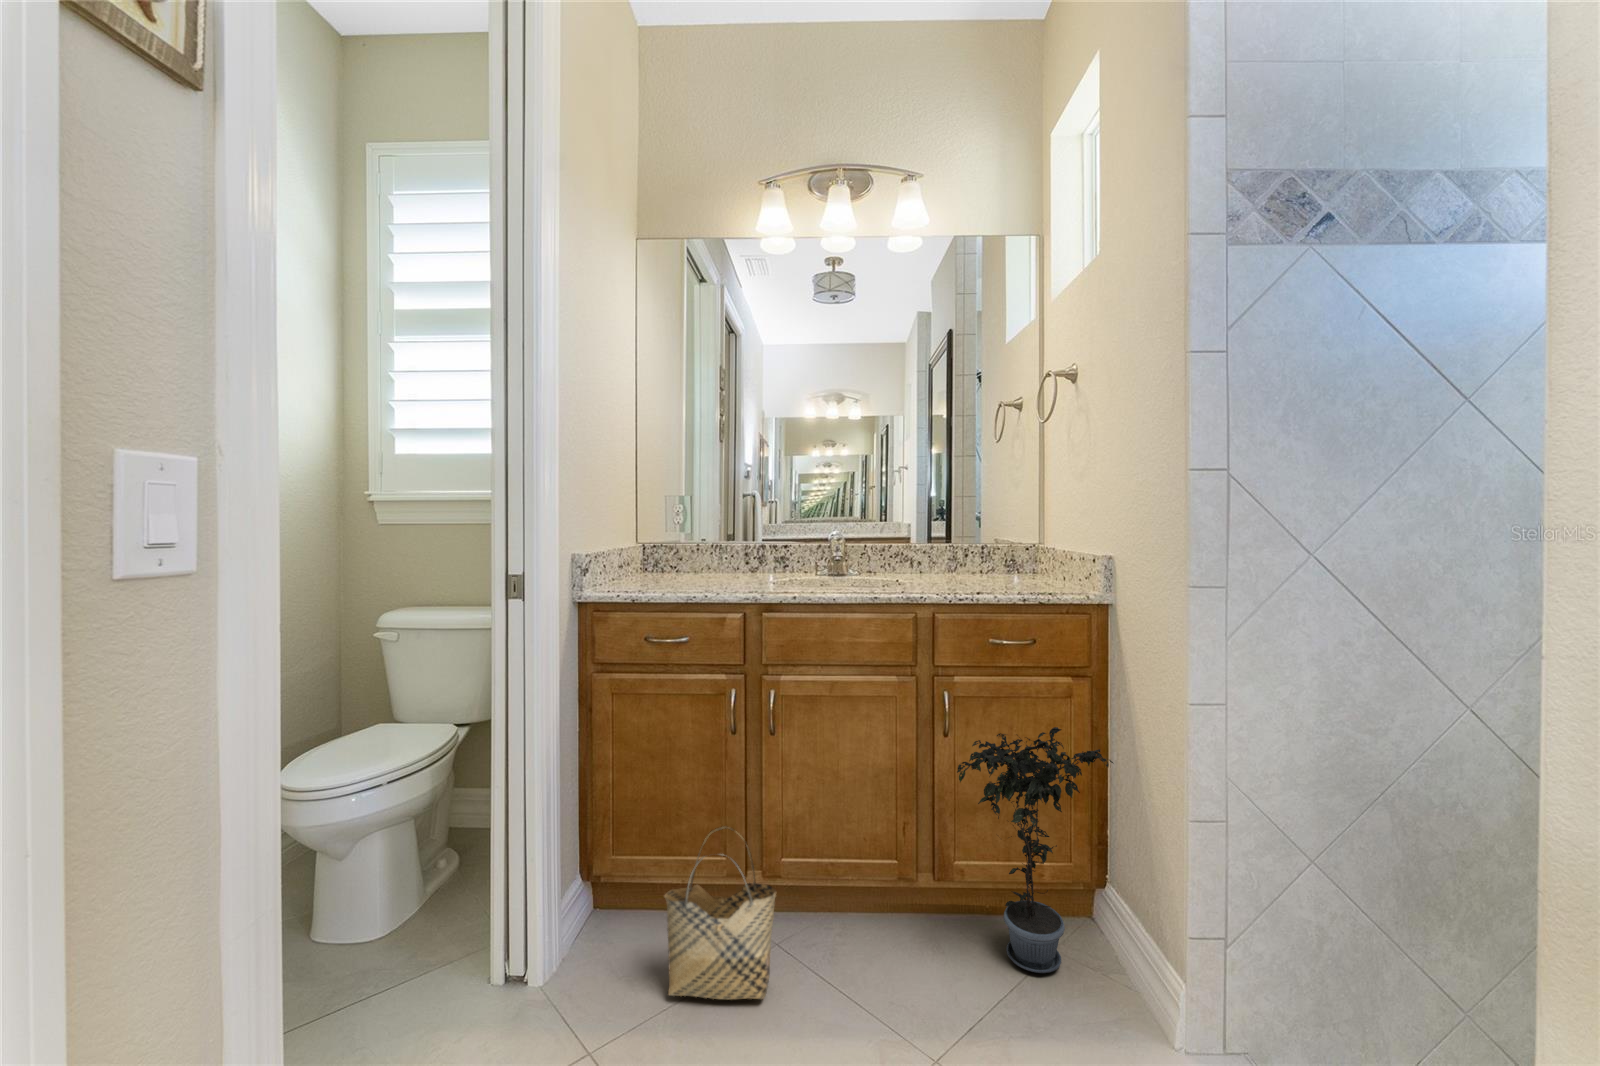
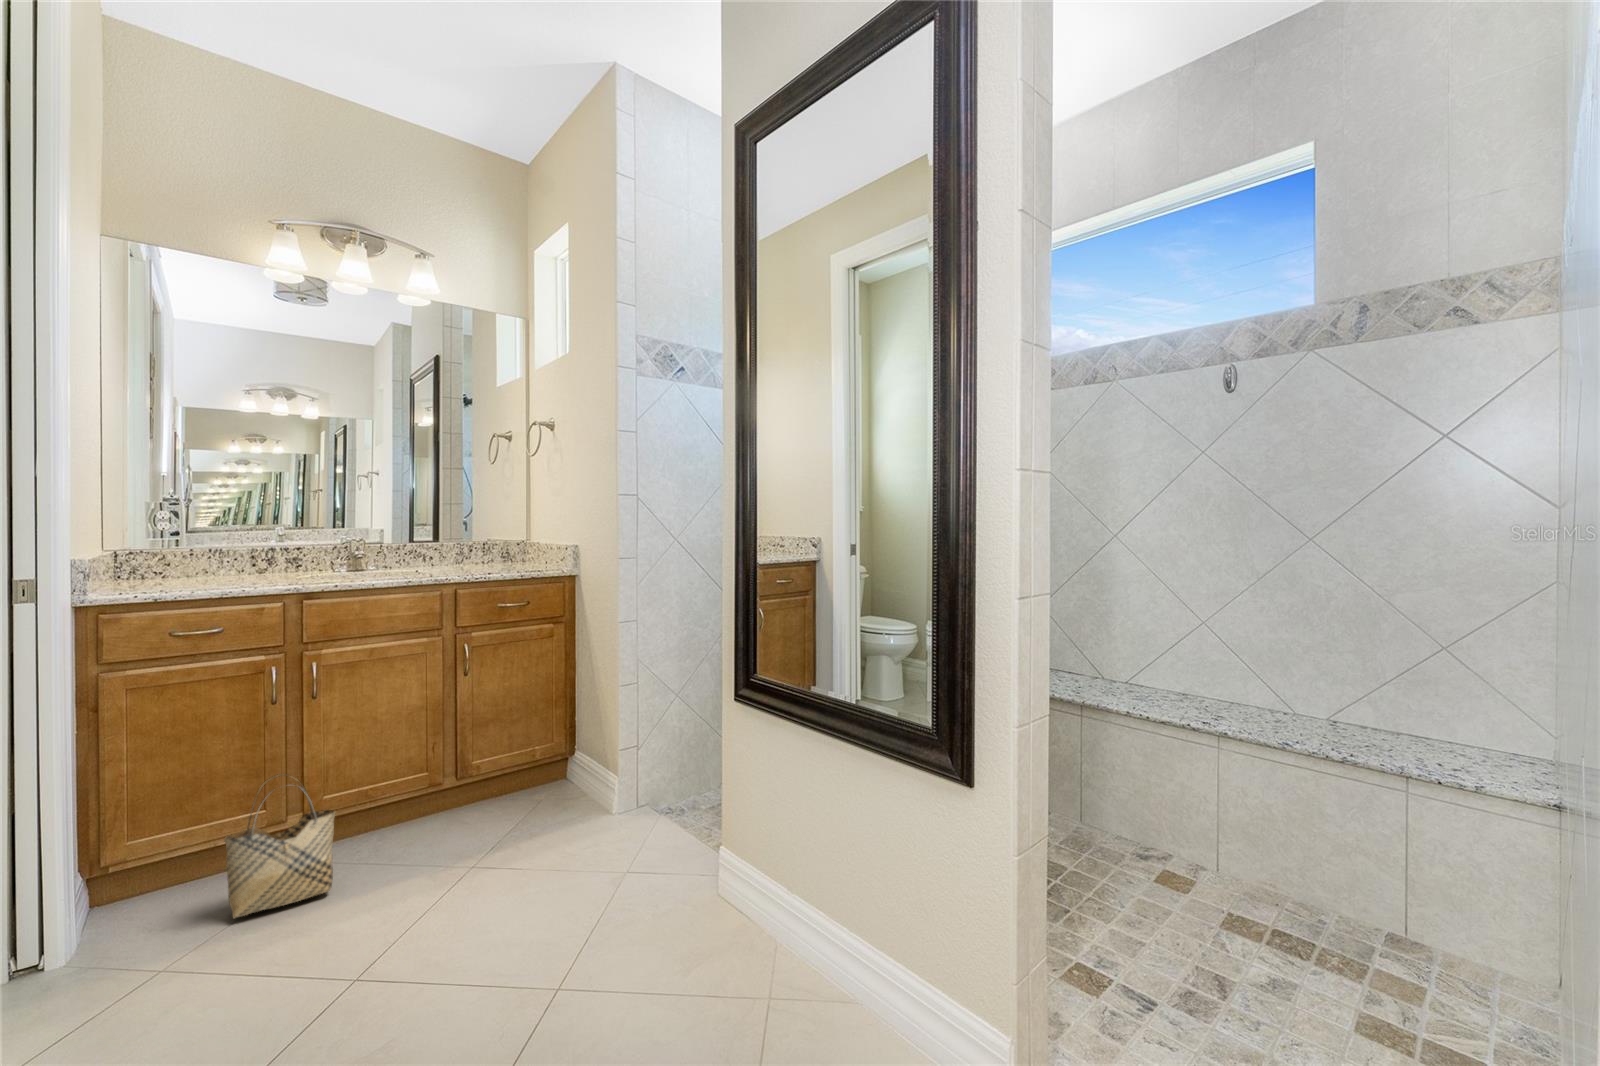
potted plant: present [957,727,1113,973] -> none [480,655,582,819]

